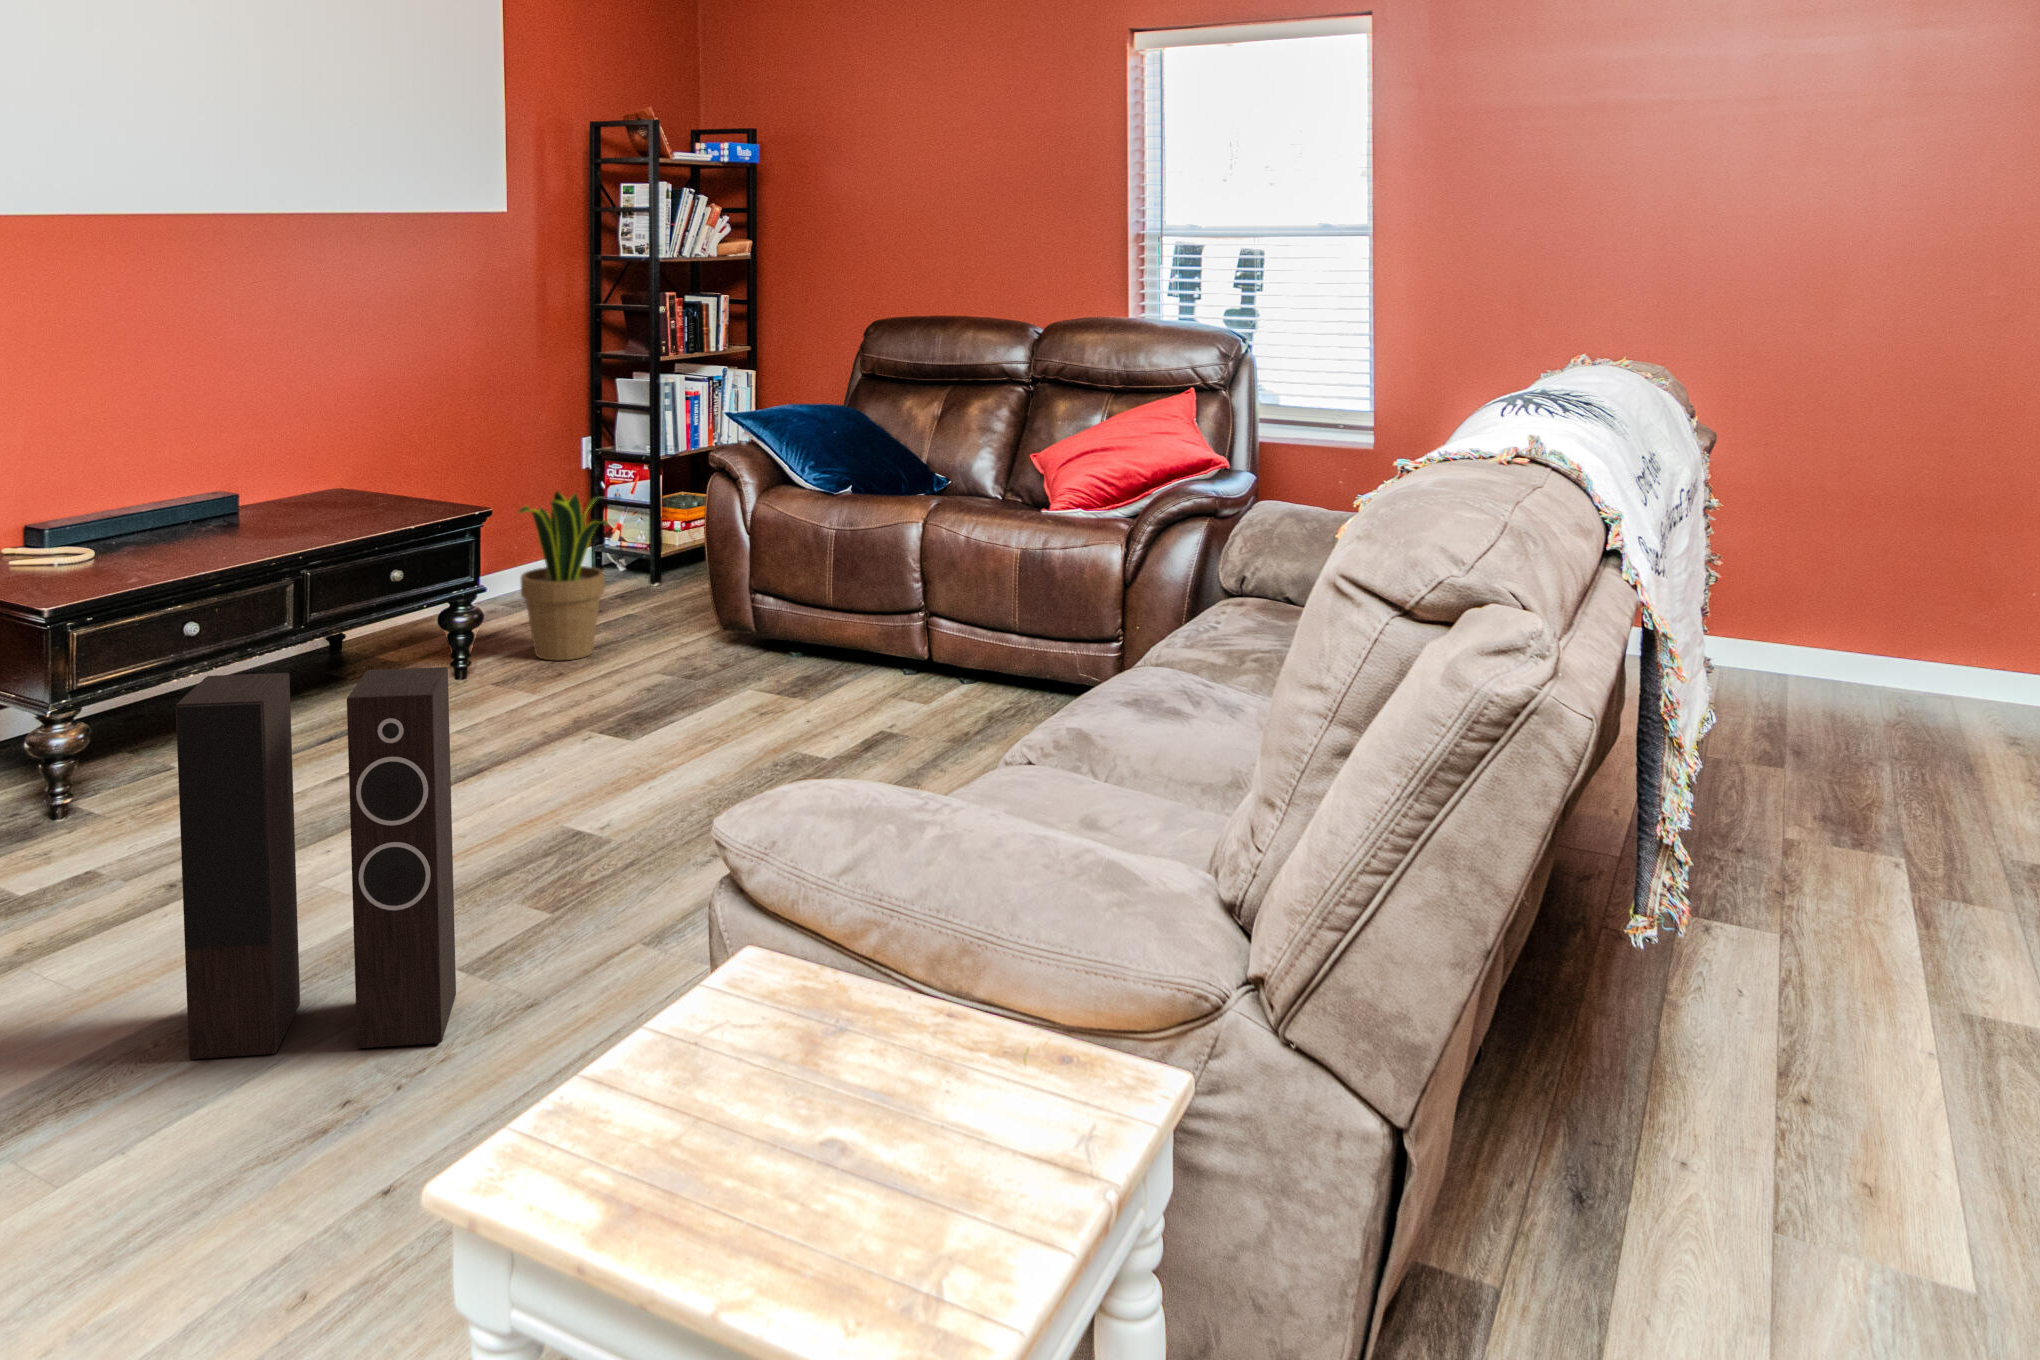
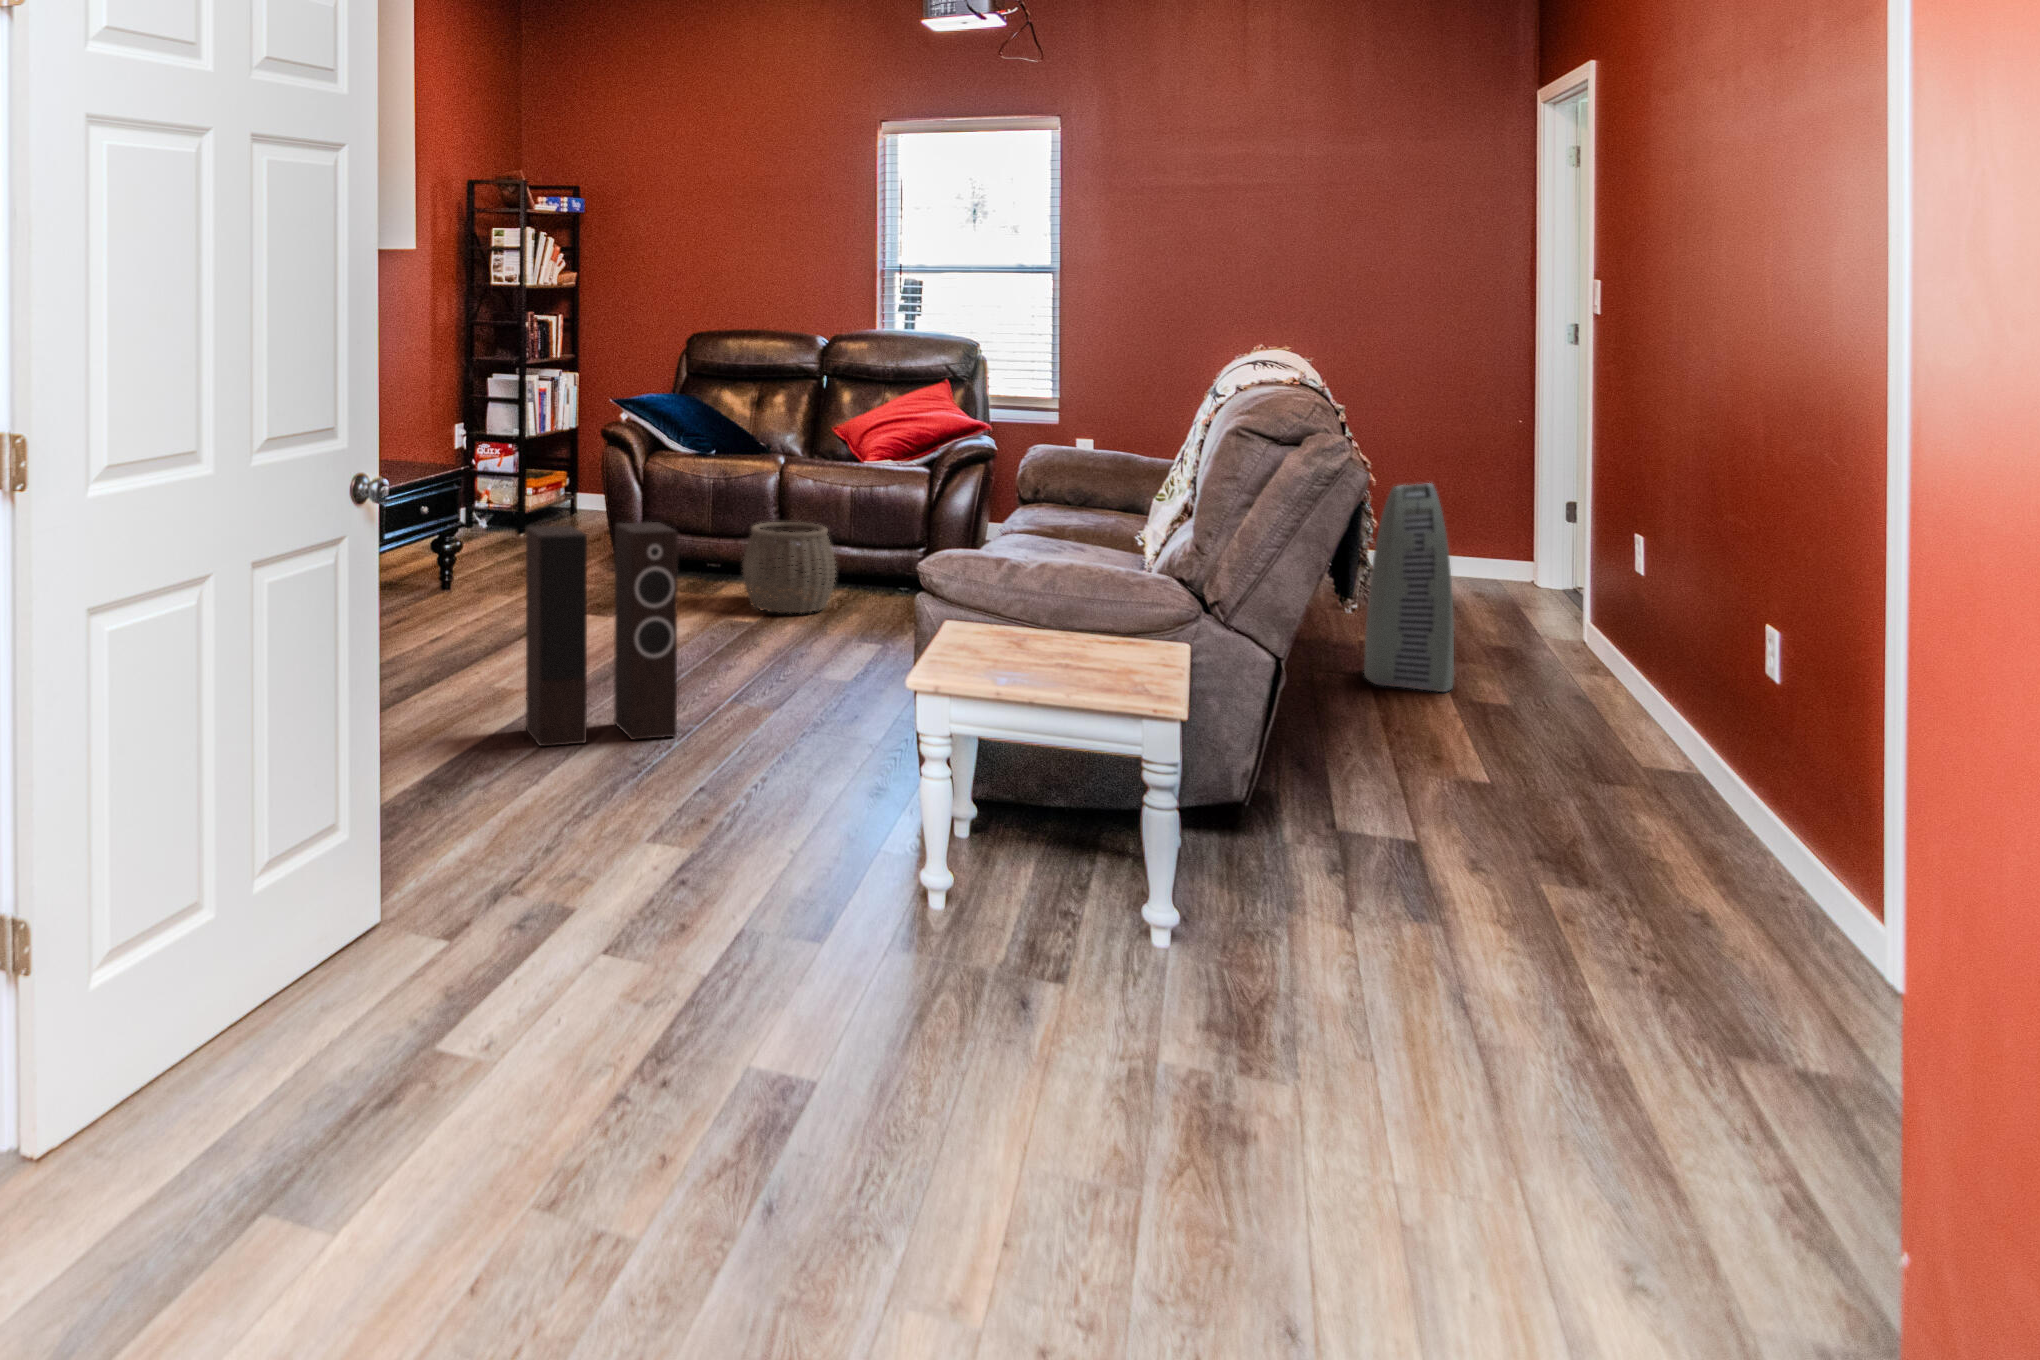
potted plant: present [519,491,608,661] -> none [476,453,545,578]
woven basket: none [827,601,965,744] -> present [743,522,836,614]
air purifier: none [1741,608,1901,990] -> present [1364,483,1454,692]

